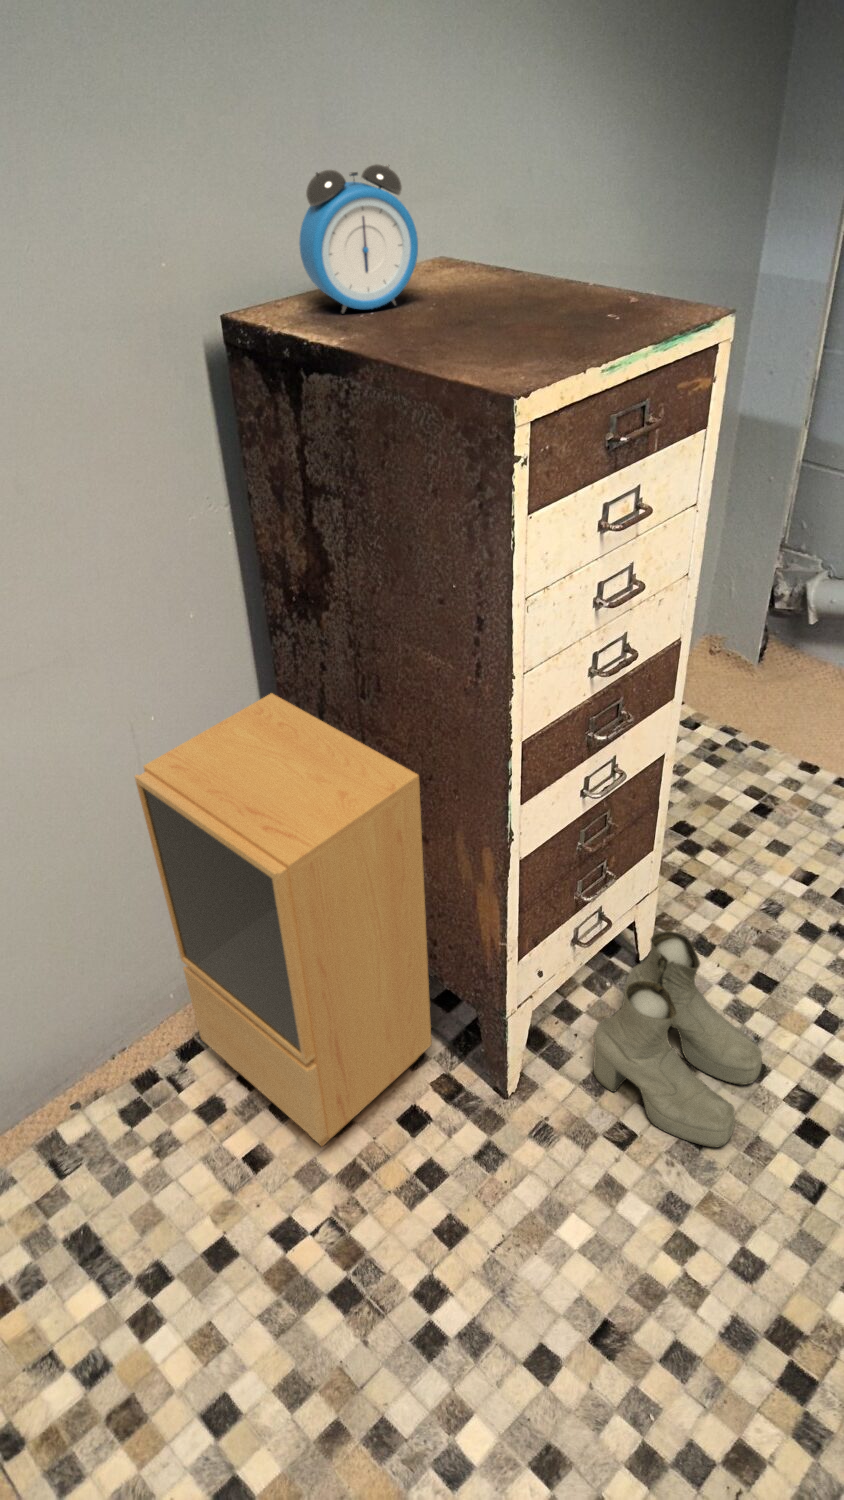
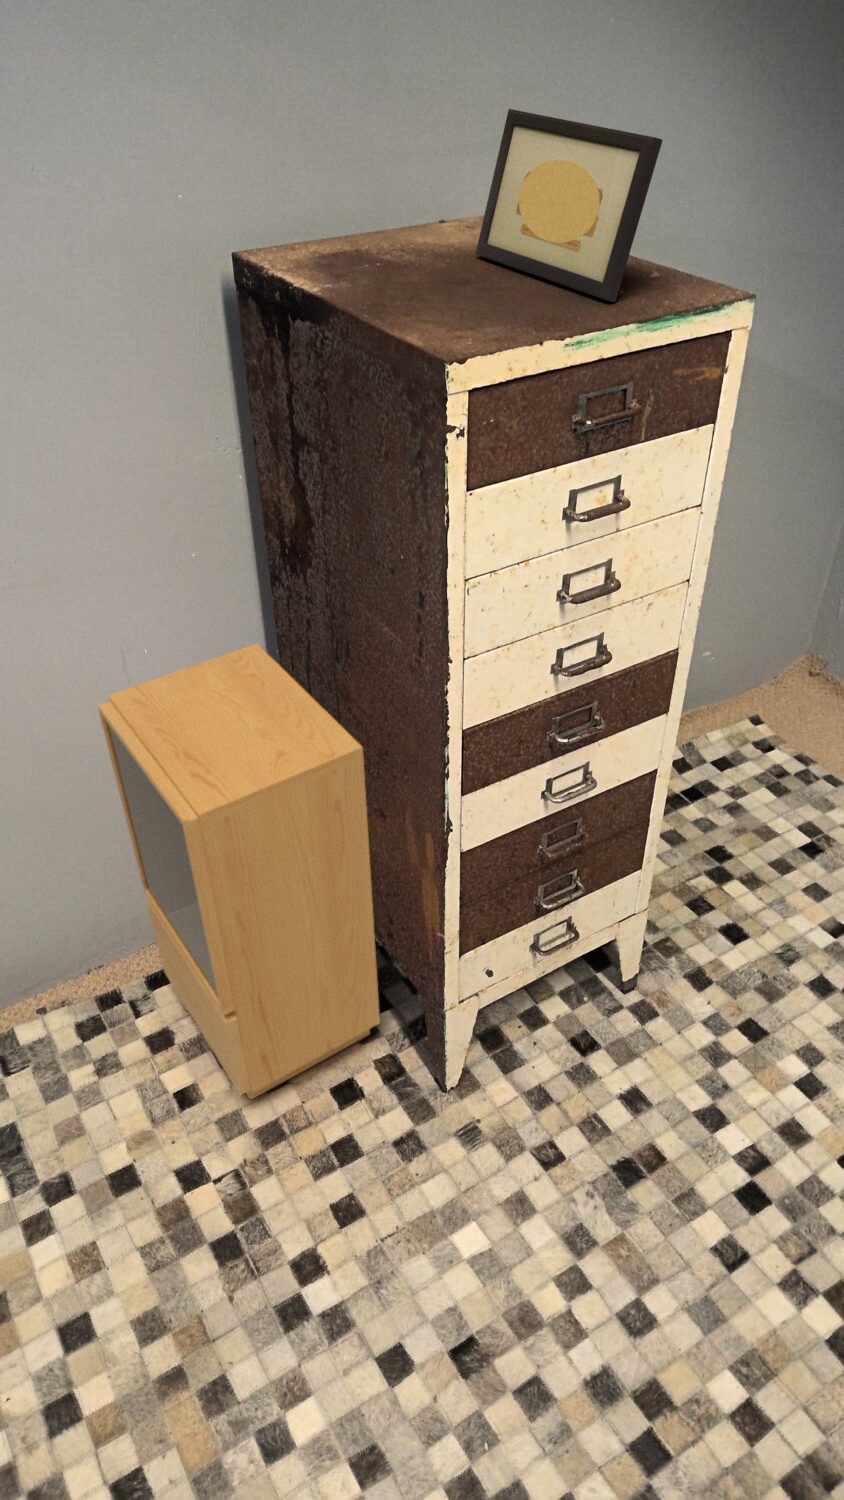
picture frame: none [459,159,653,328] -> present [476,109,663,302]
alarm clock: present [299,164,418,313] -> none [311,108,431,263]
boots: present [594,931,762,1147] -> none [541,955,719,1190]

